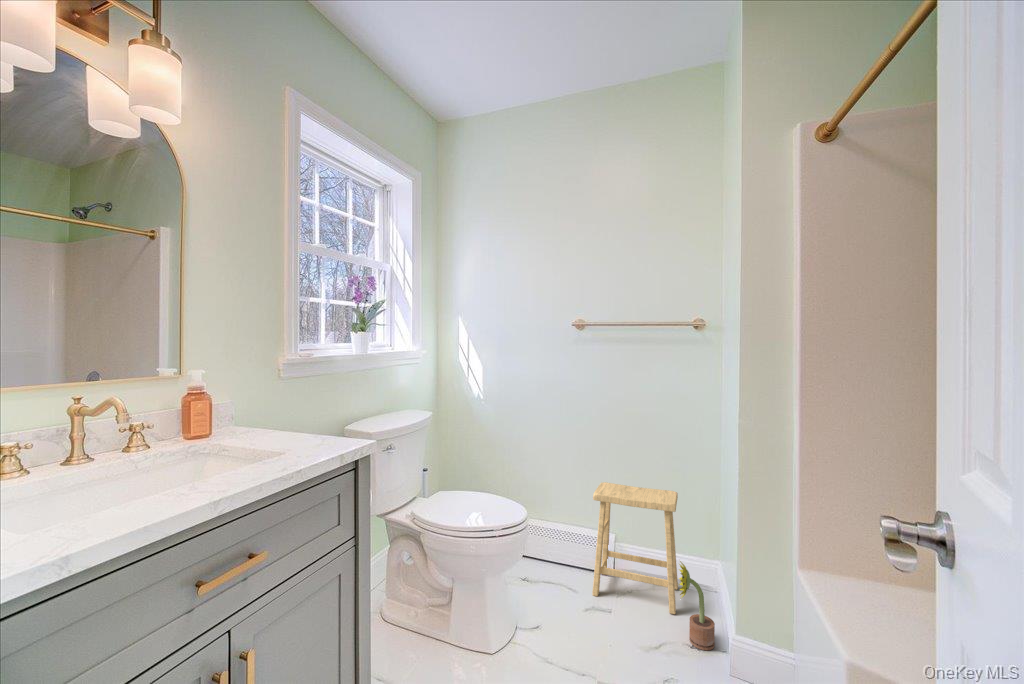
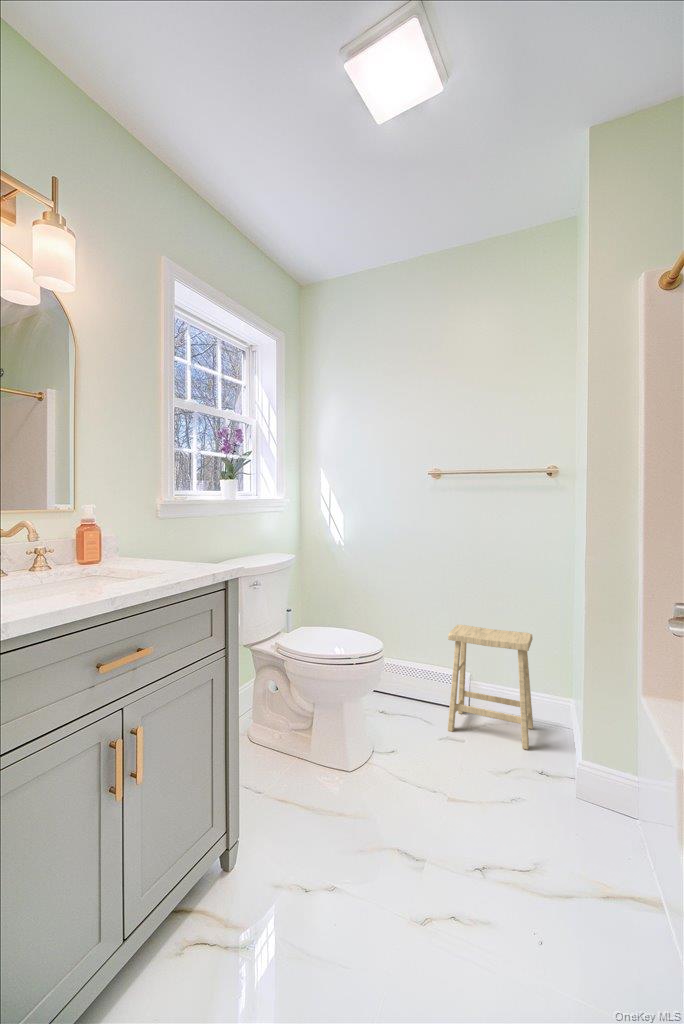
decorative plant: present [679,561,715,650] -> none [530,695,565,781]

